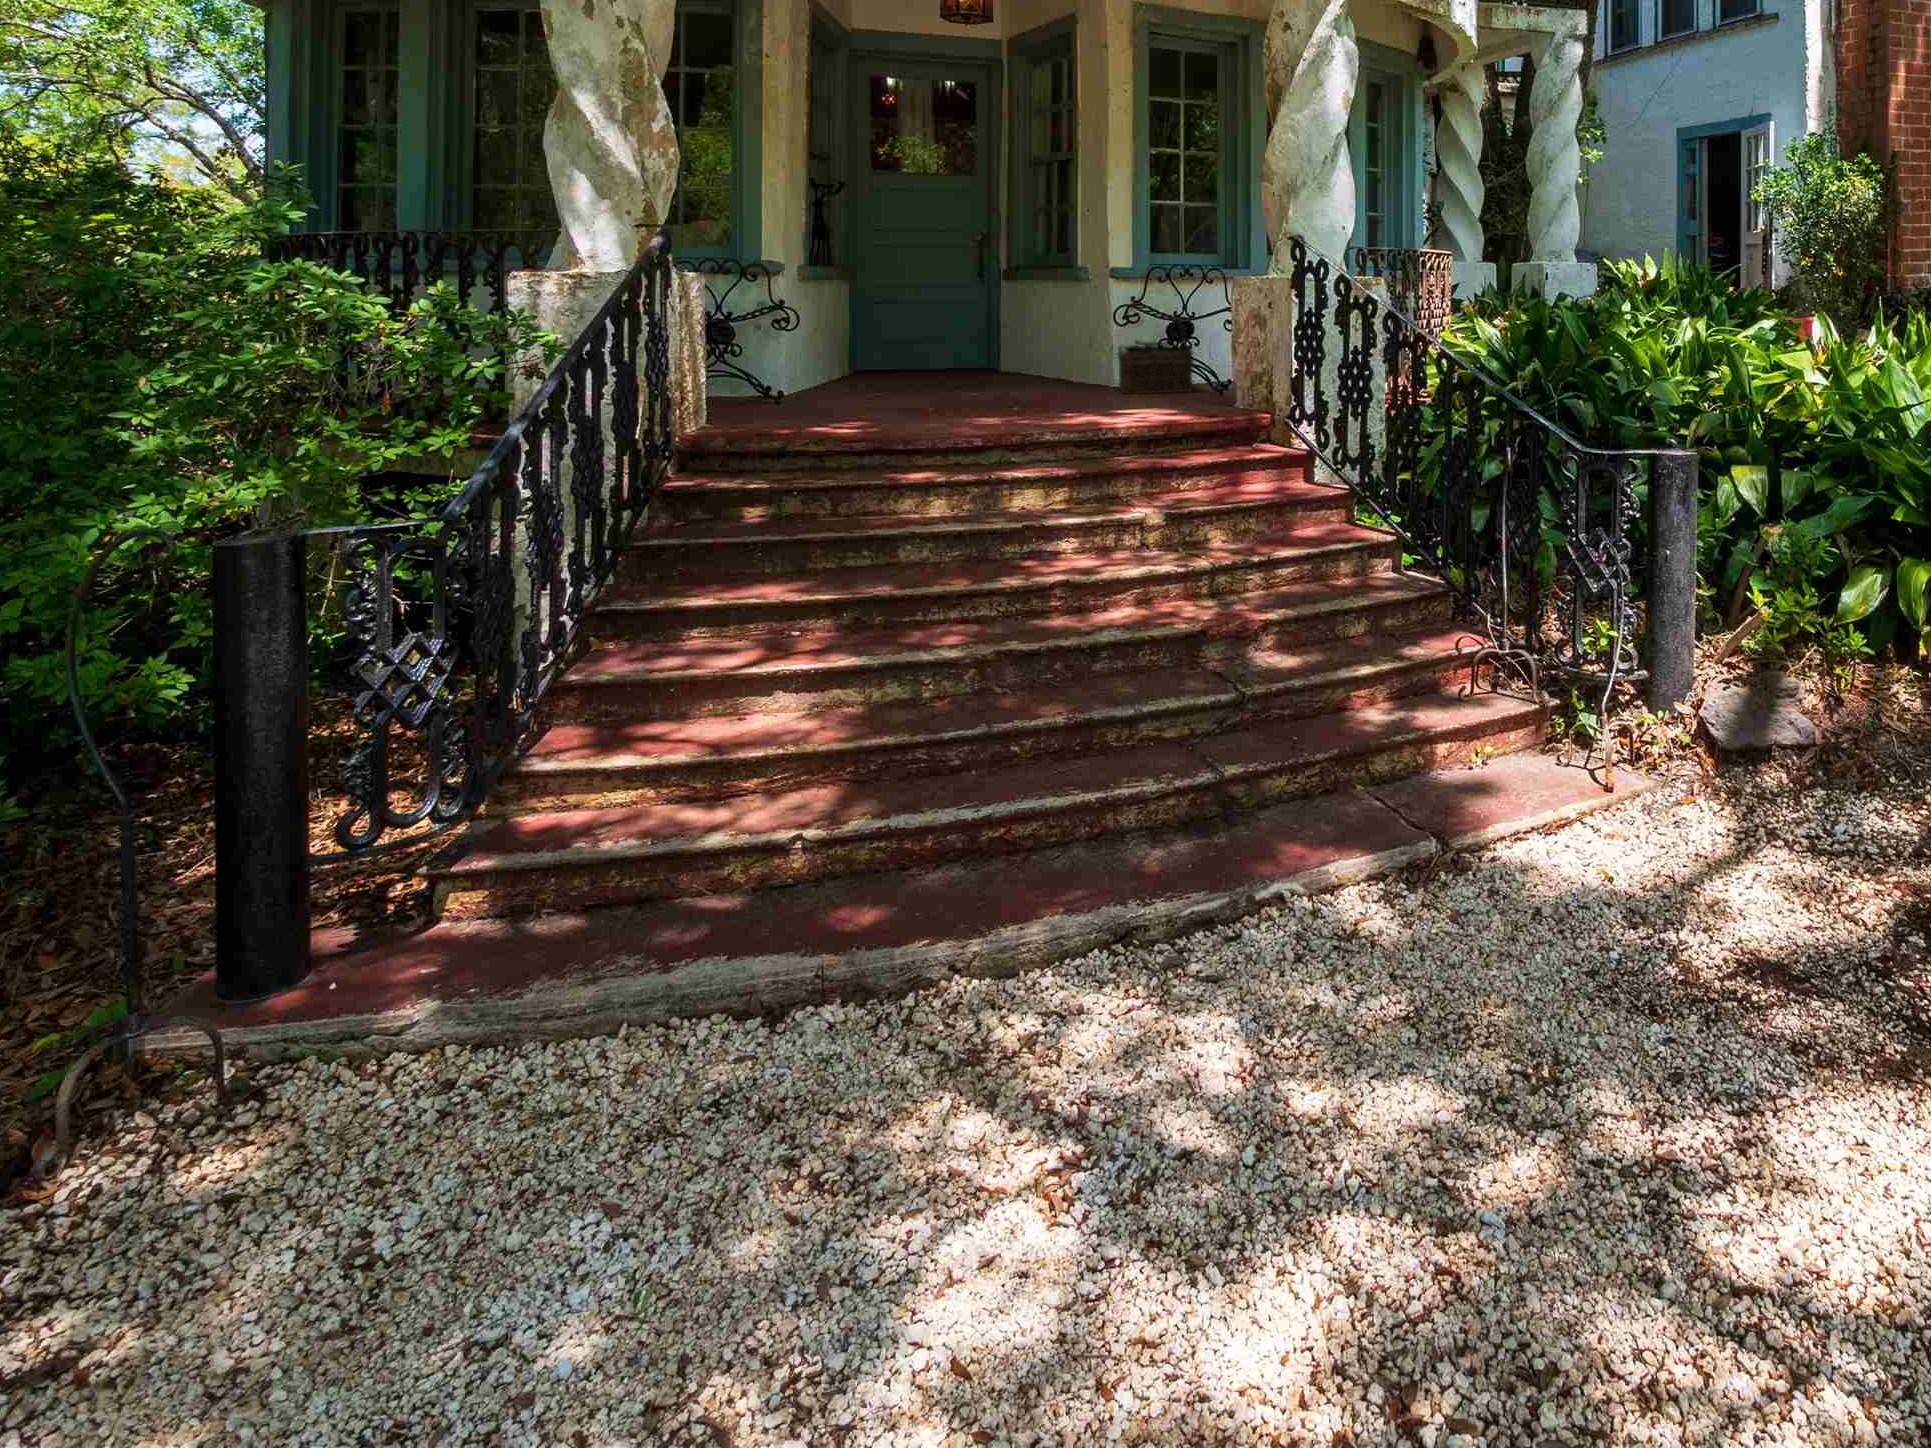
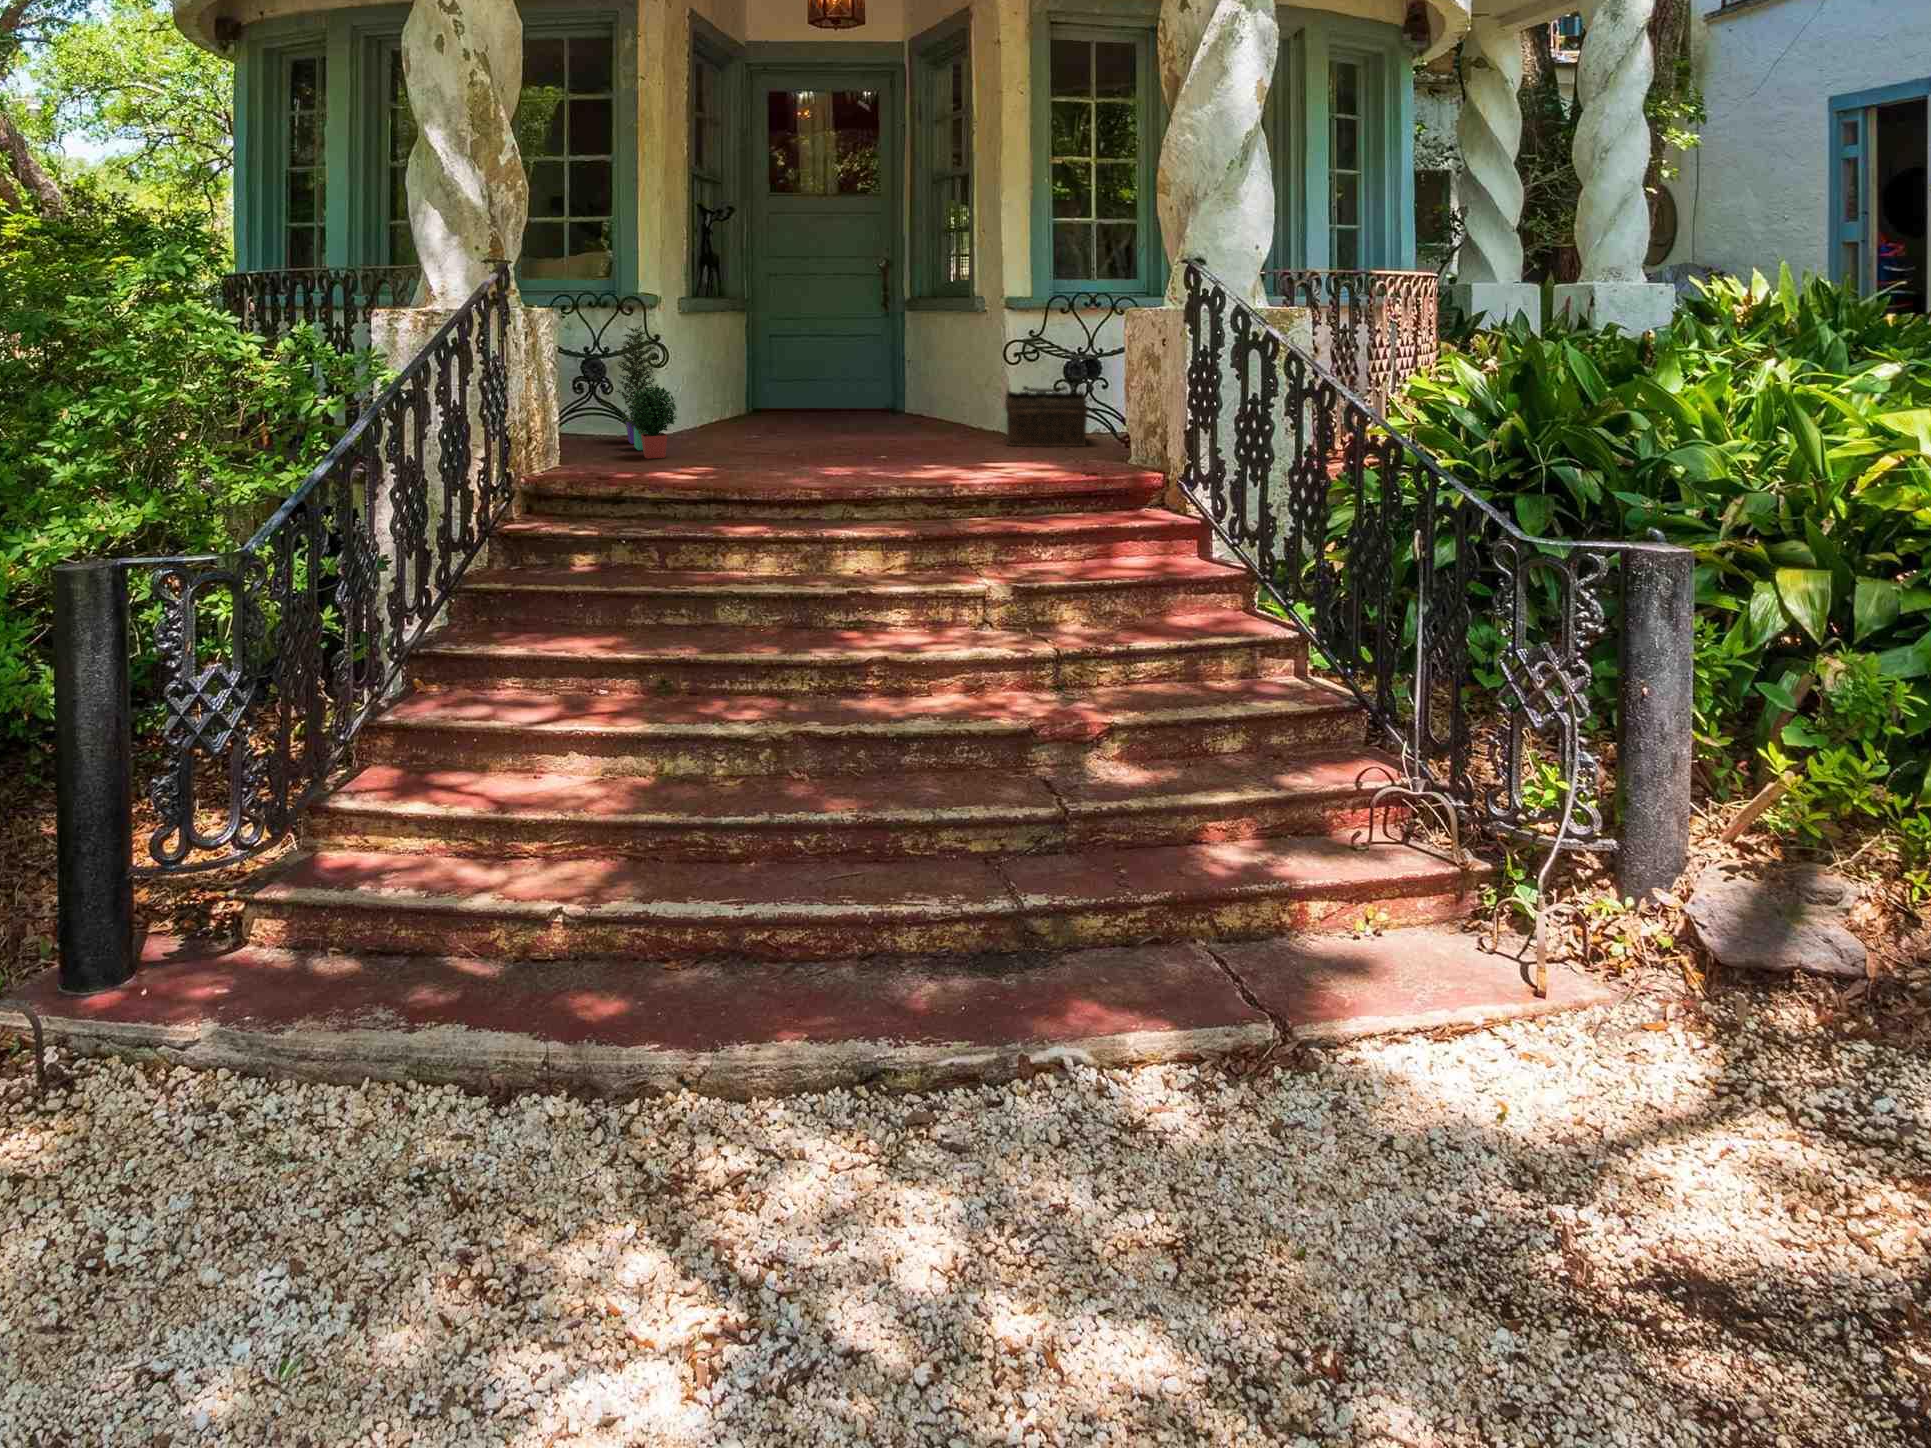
potted plant: none [729,283,808,414] -> present [616,325,677,459]

